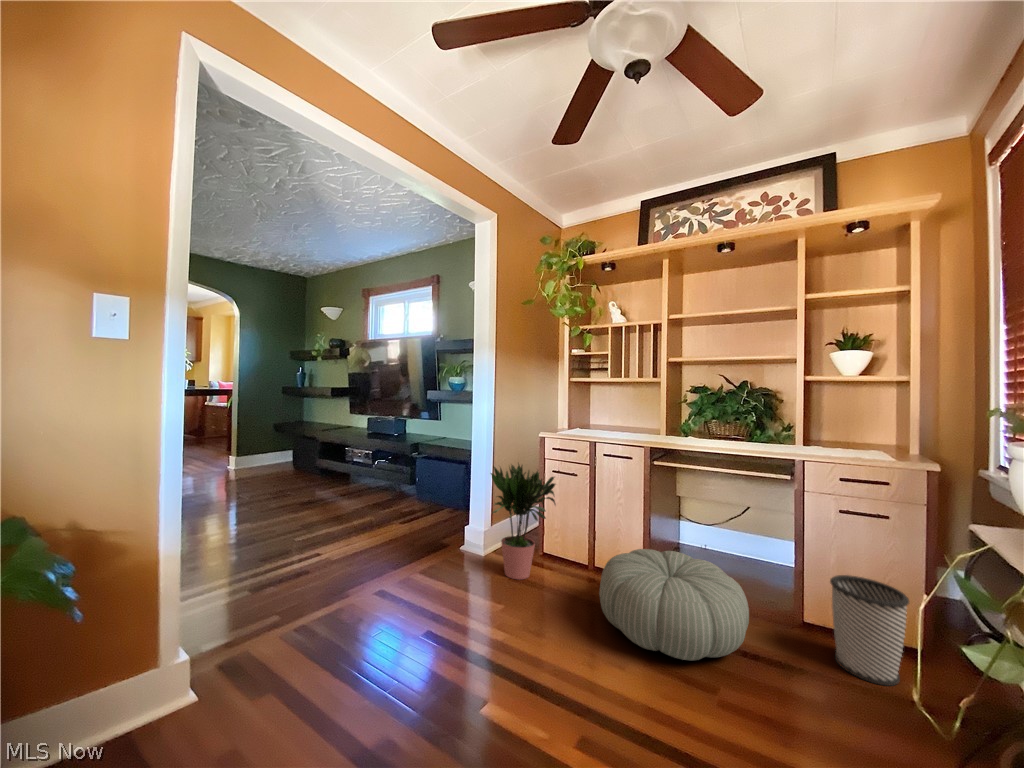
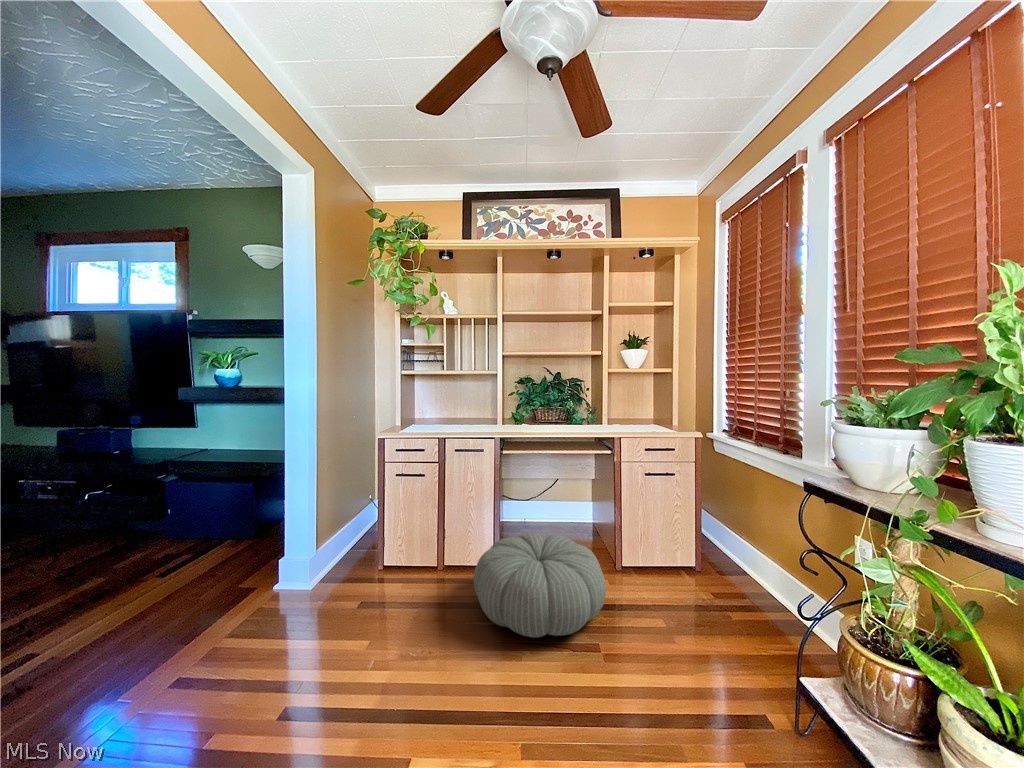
potted plant: present [491,464,556,579] -> none [329,468,421,610]
wastebasket: present [830,575,909,686] -> none [646,520,695,597]

